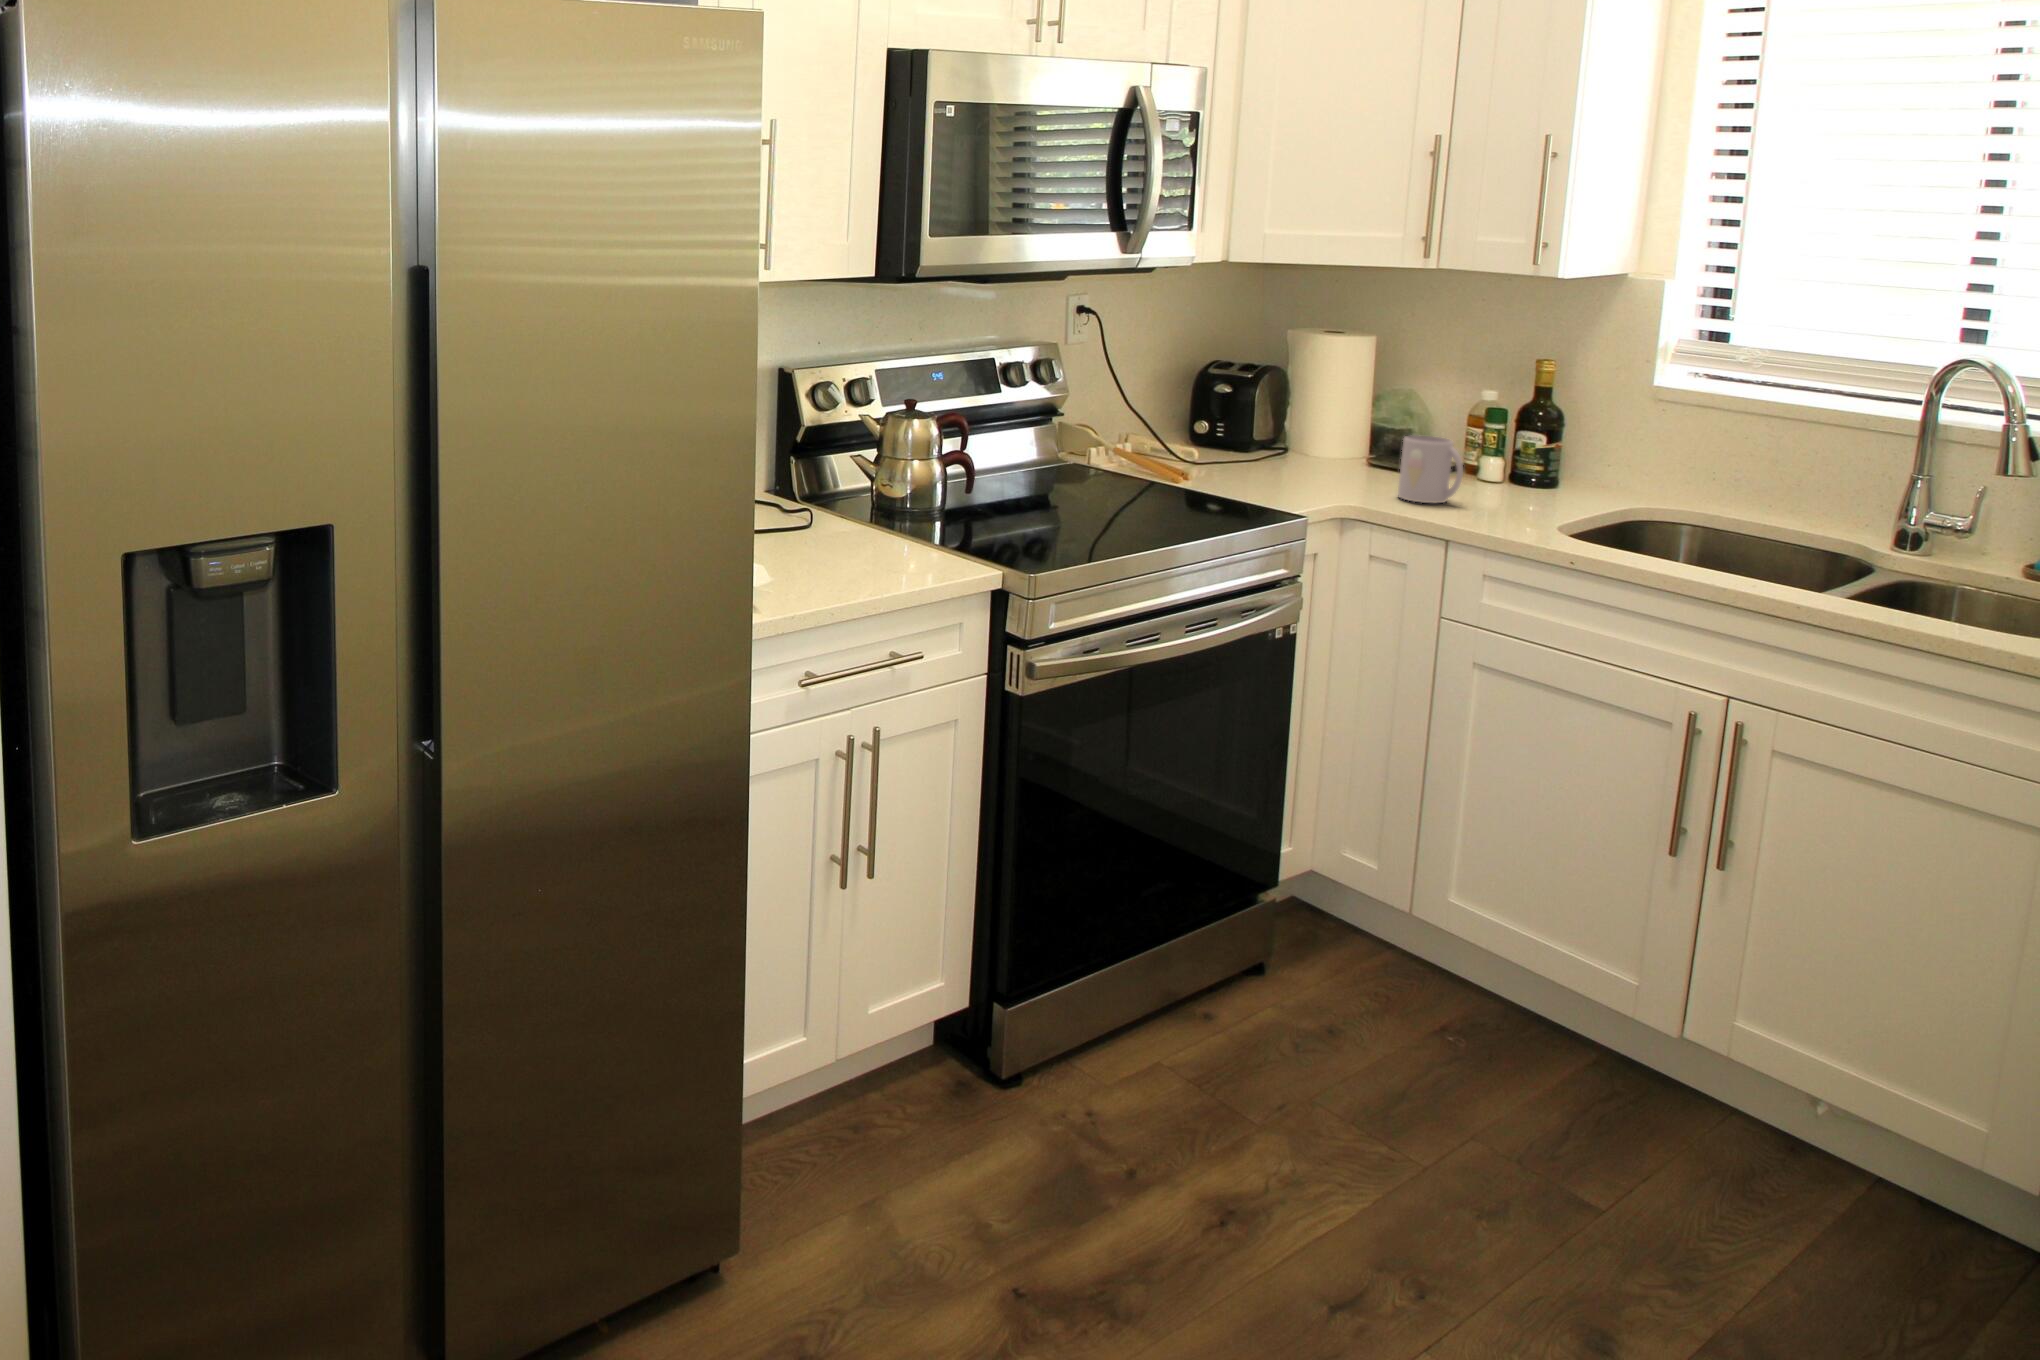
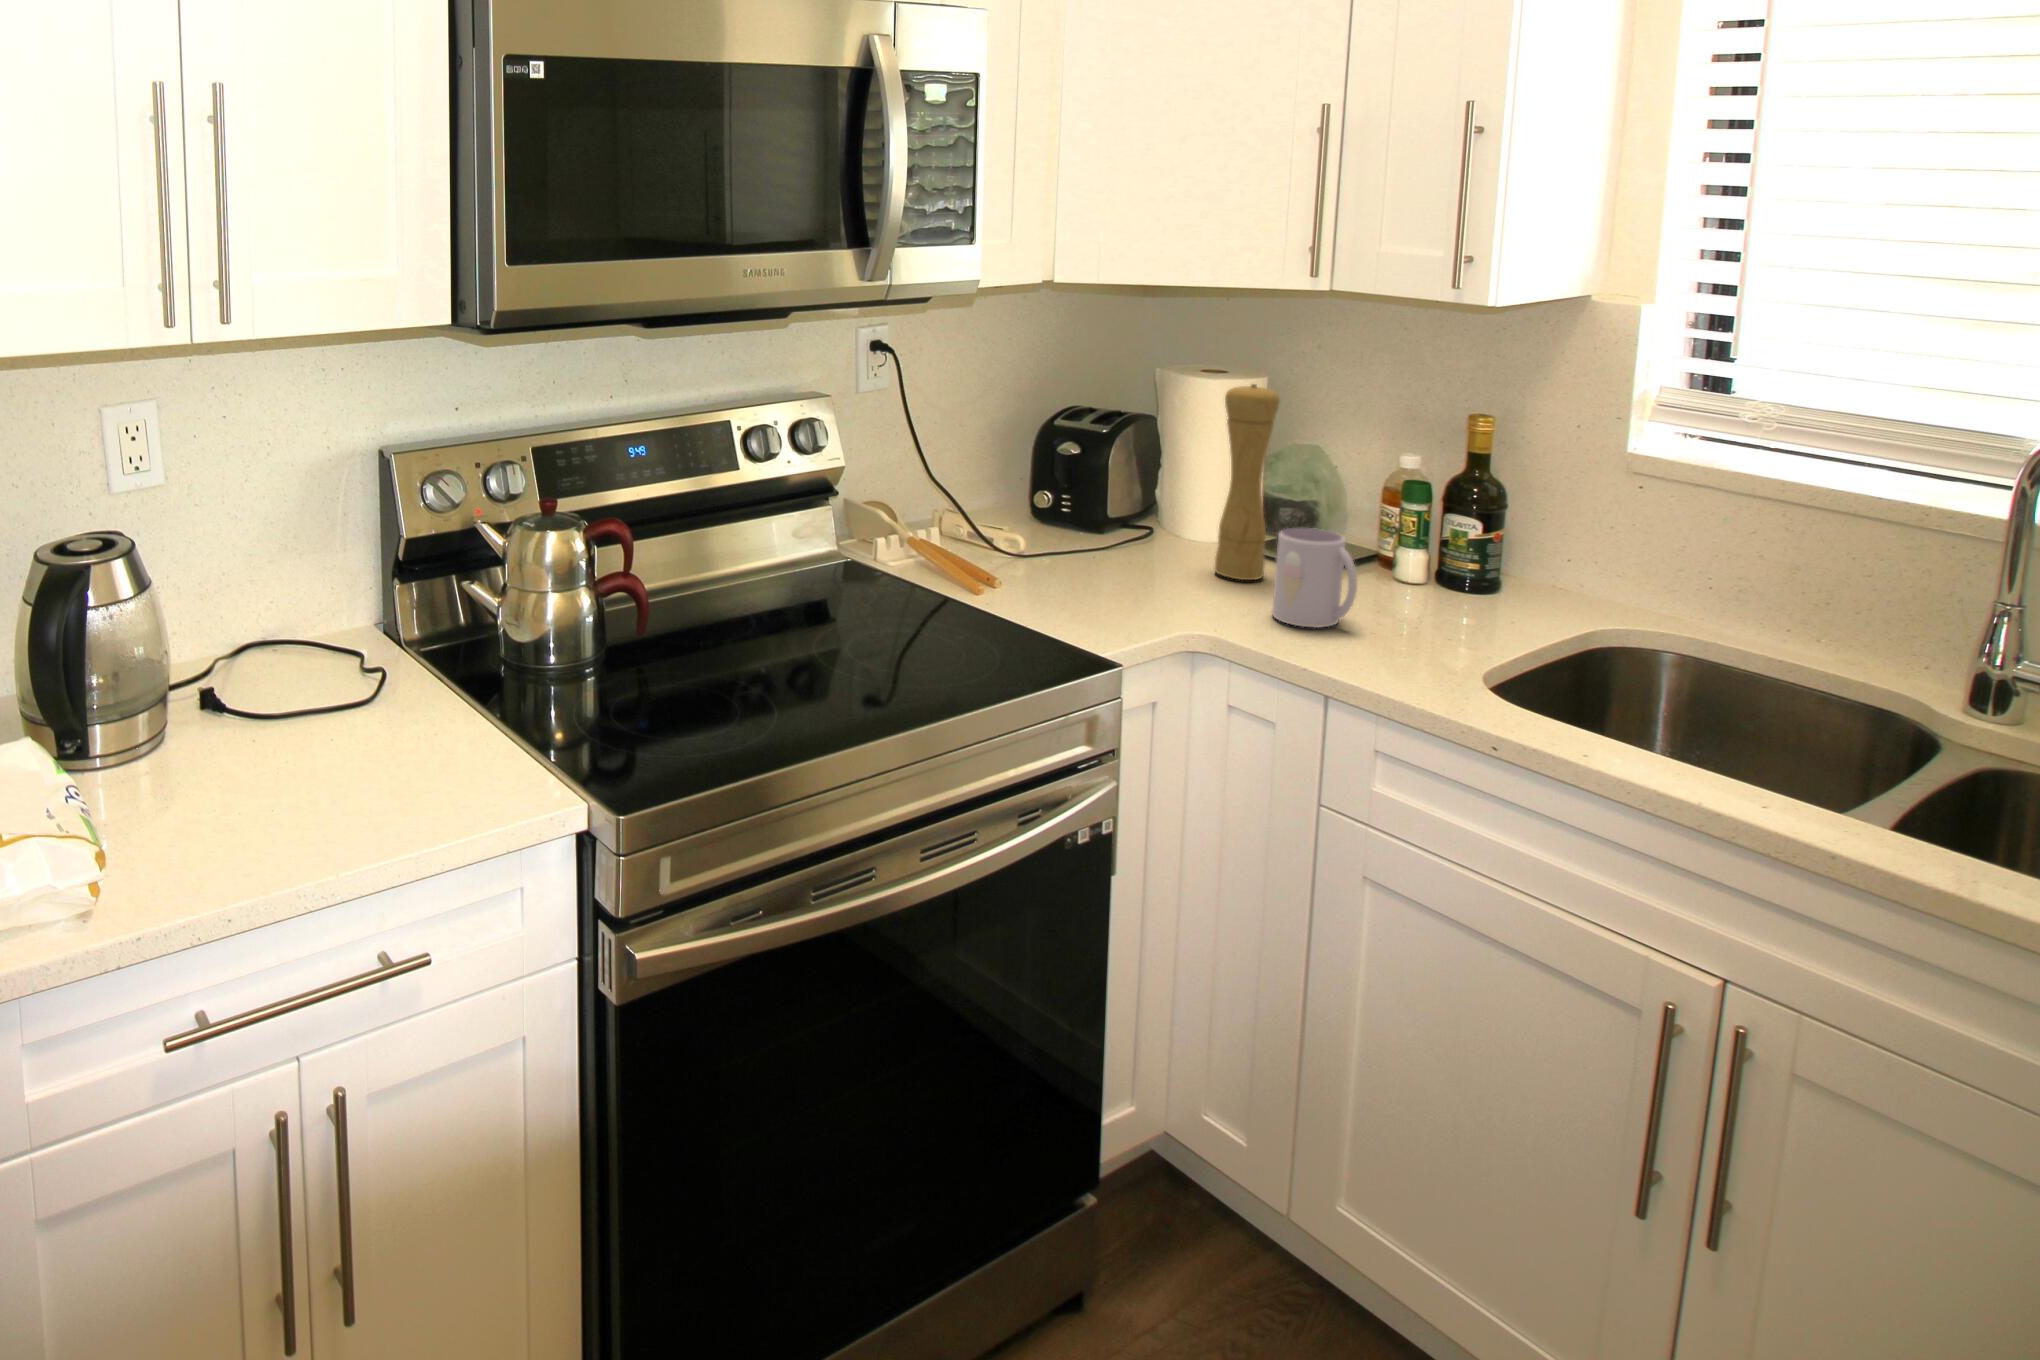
pepper mill: none [1343,335,1397,479] -> present [1215,384,1280,580]

